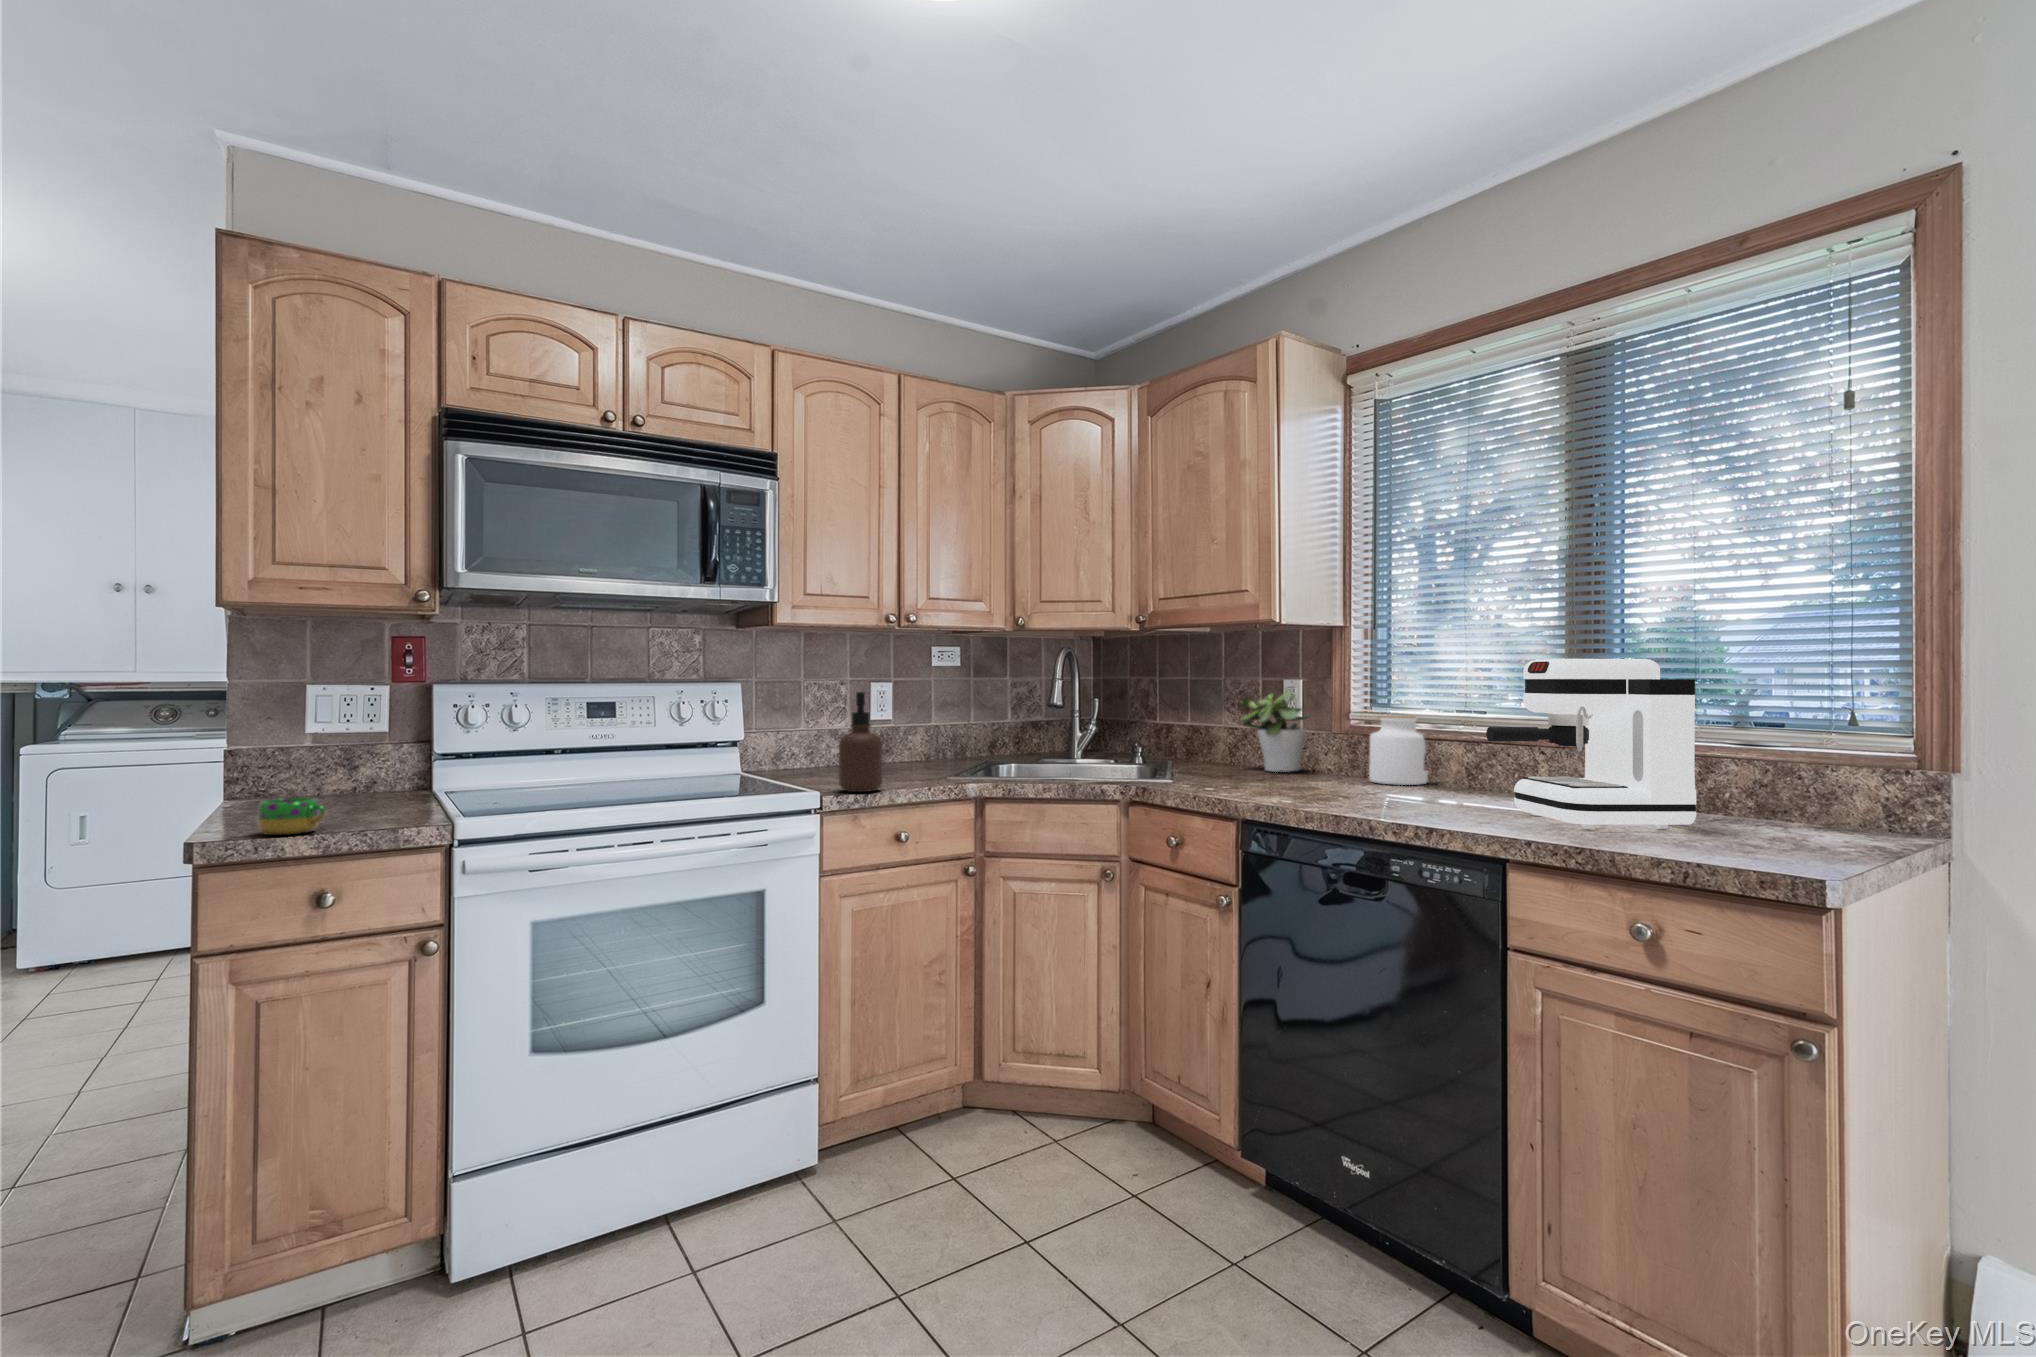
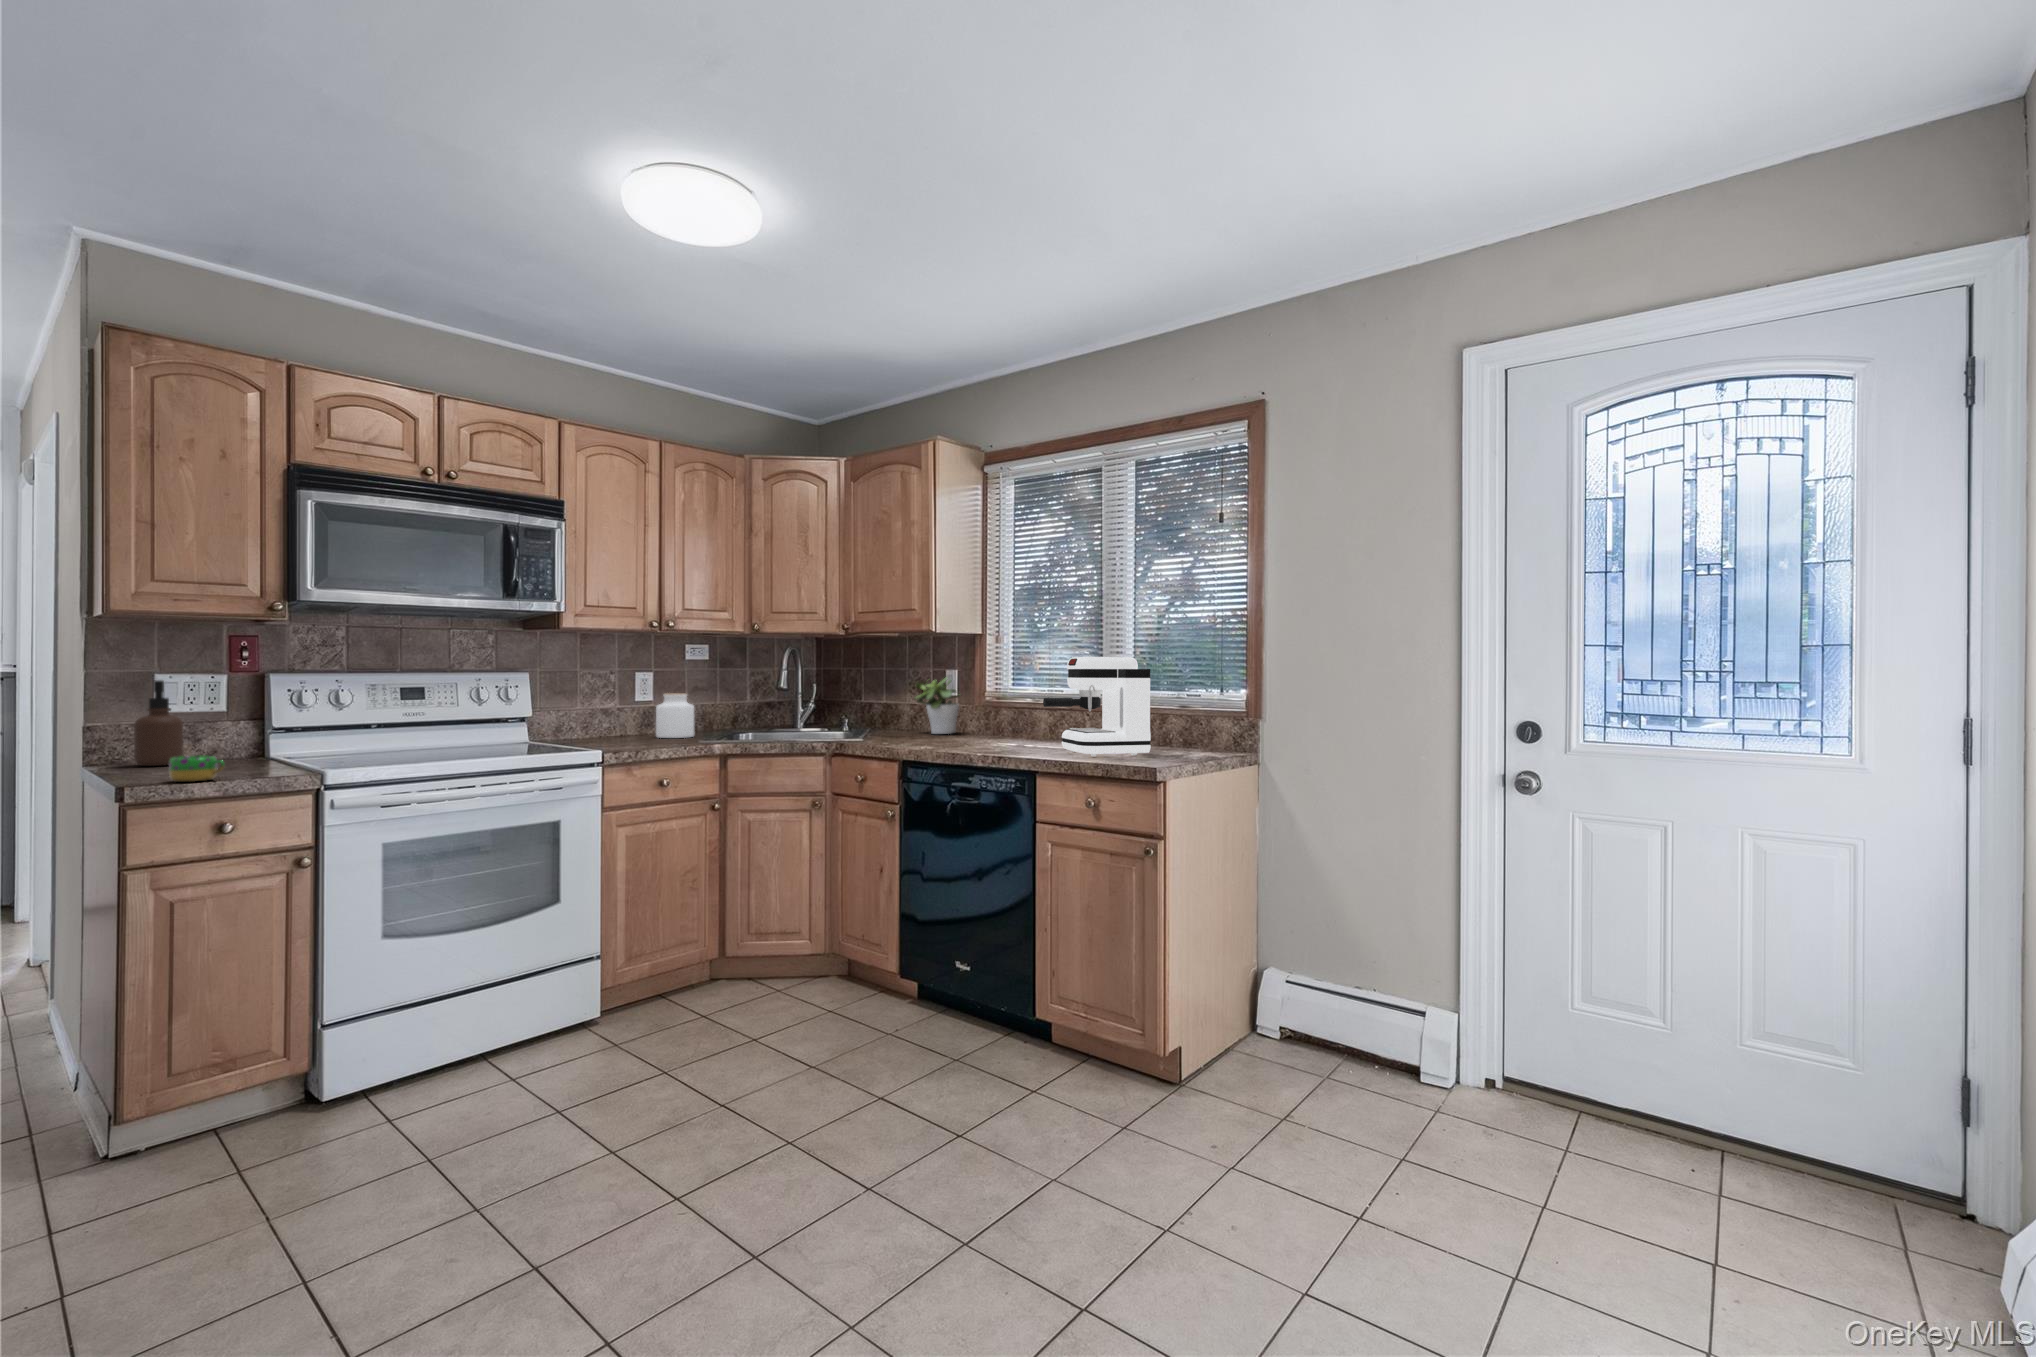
soap dispenser: present [839,692,882,792] -> present [134,680,184,766]
jar: present [1369,716,1428,785] -> present [656,693,694,738]

